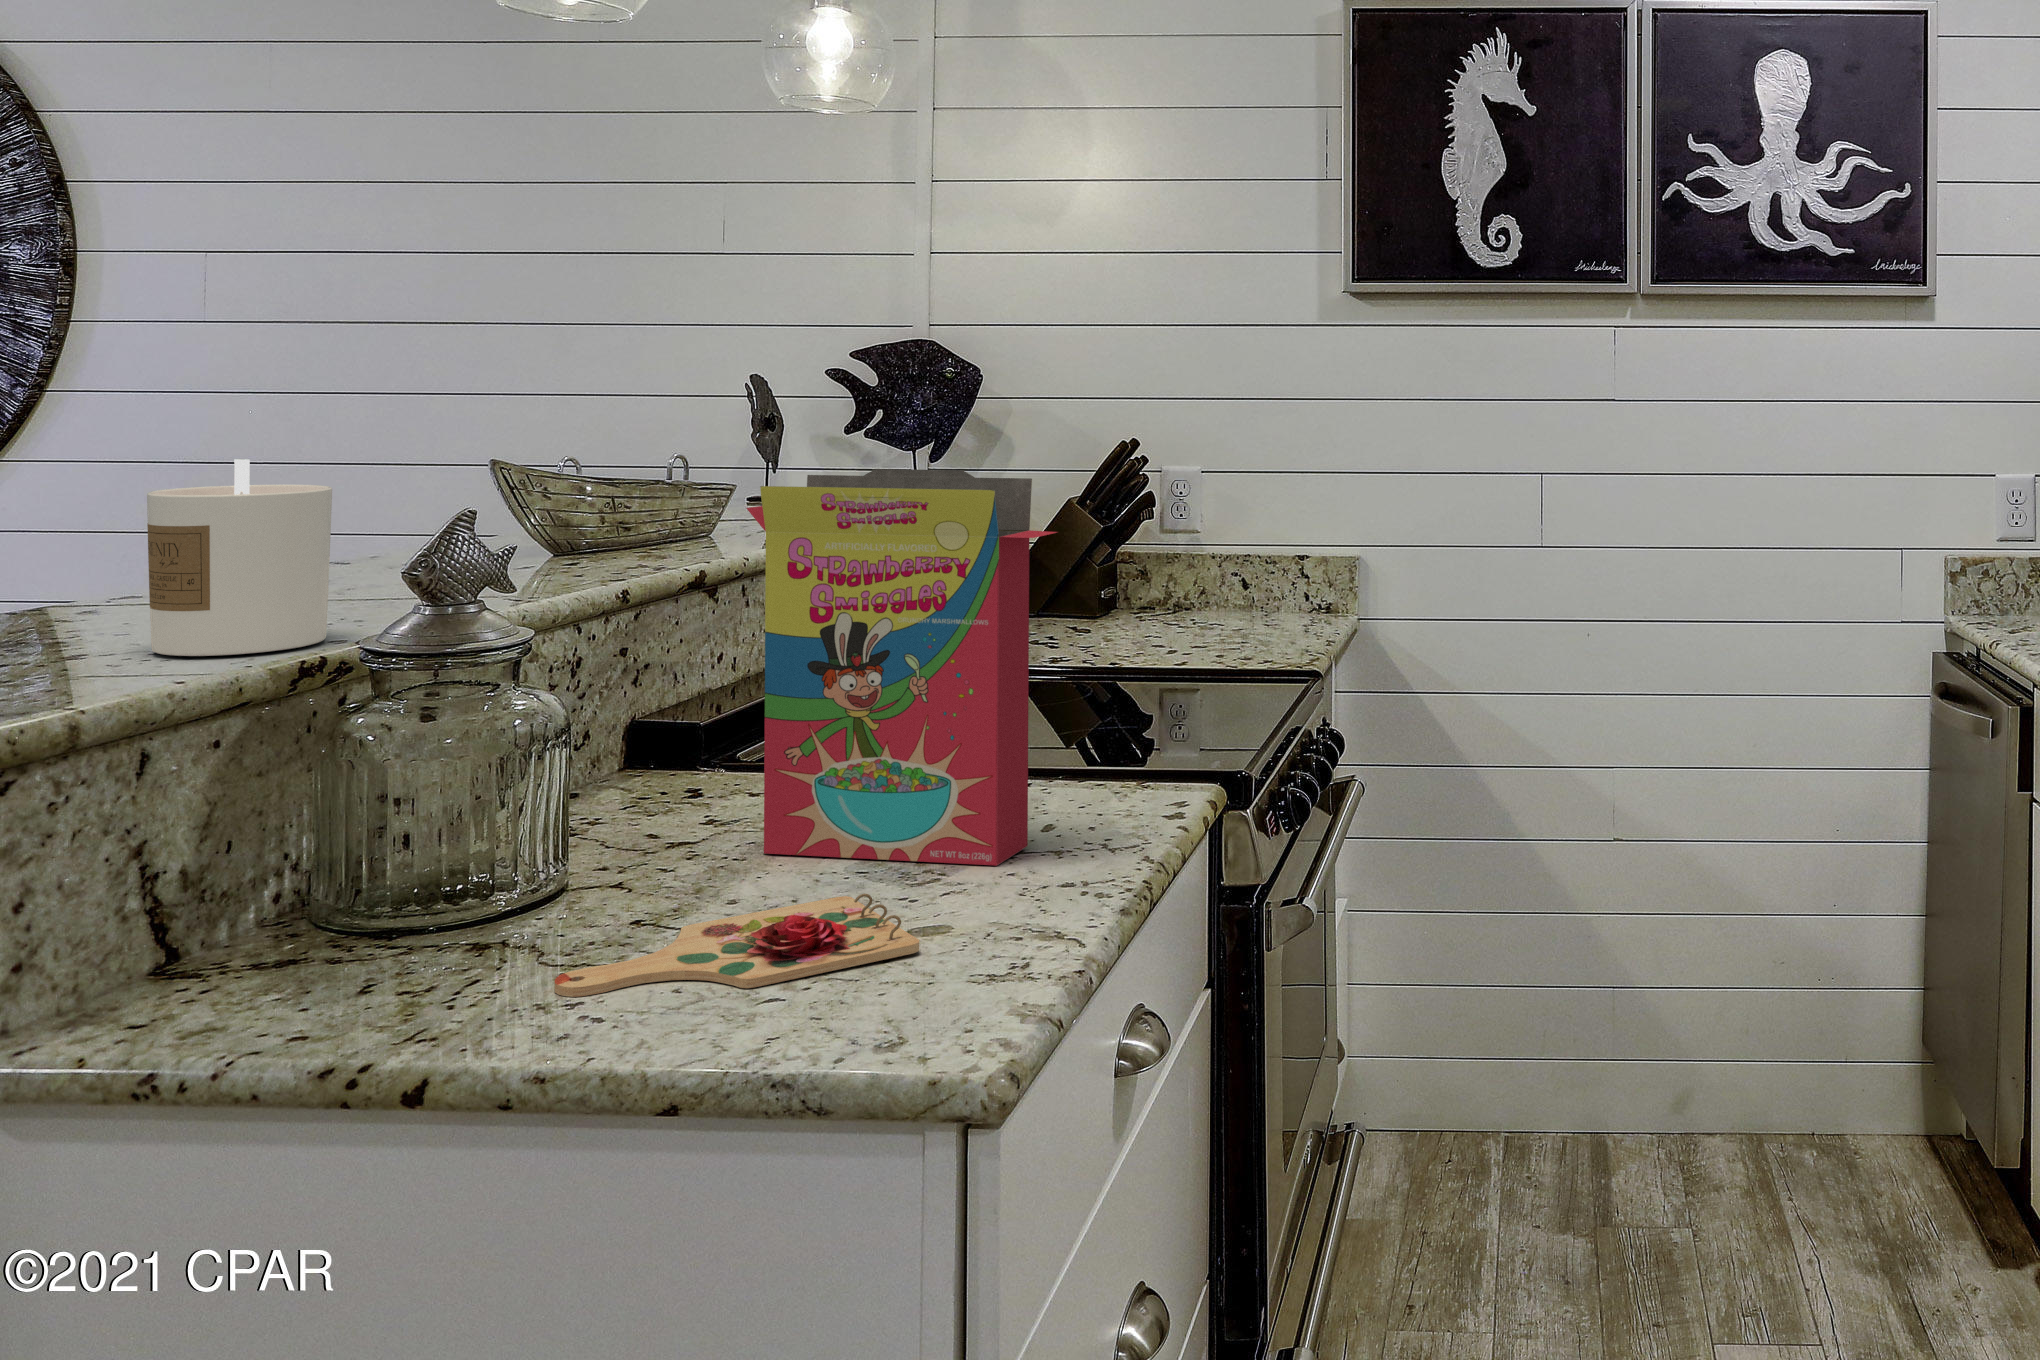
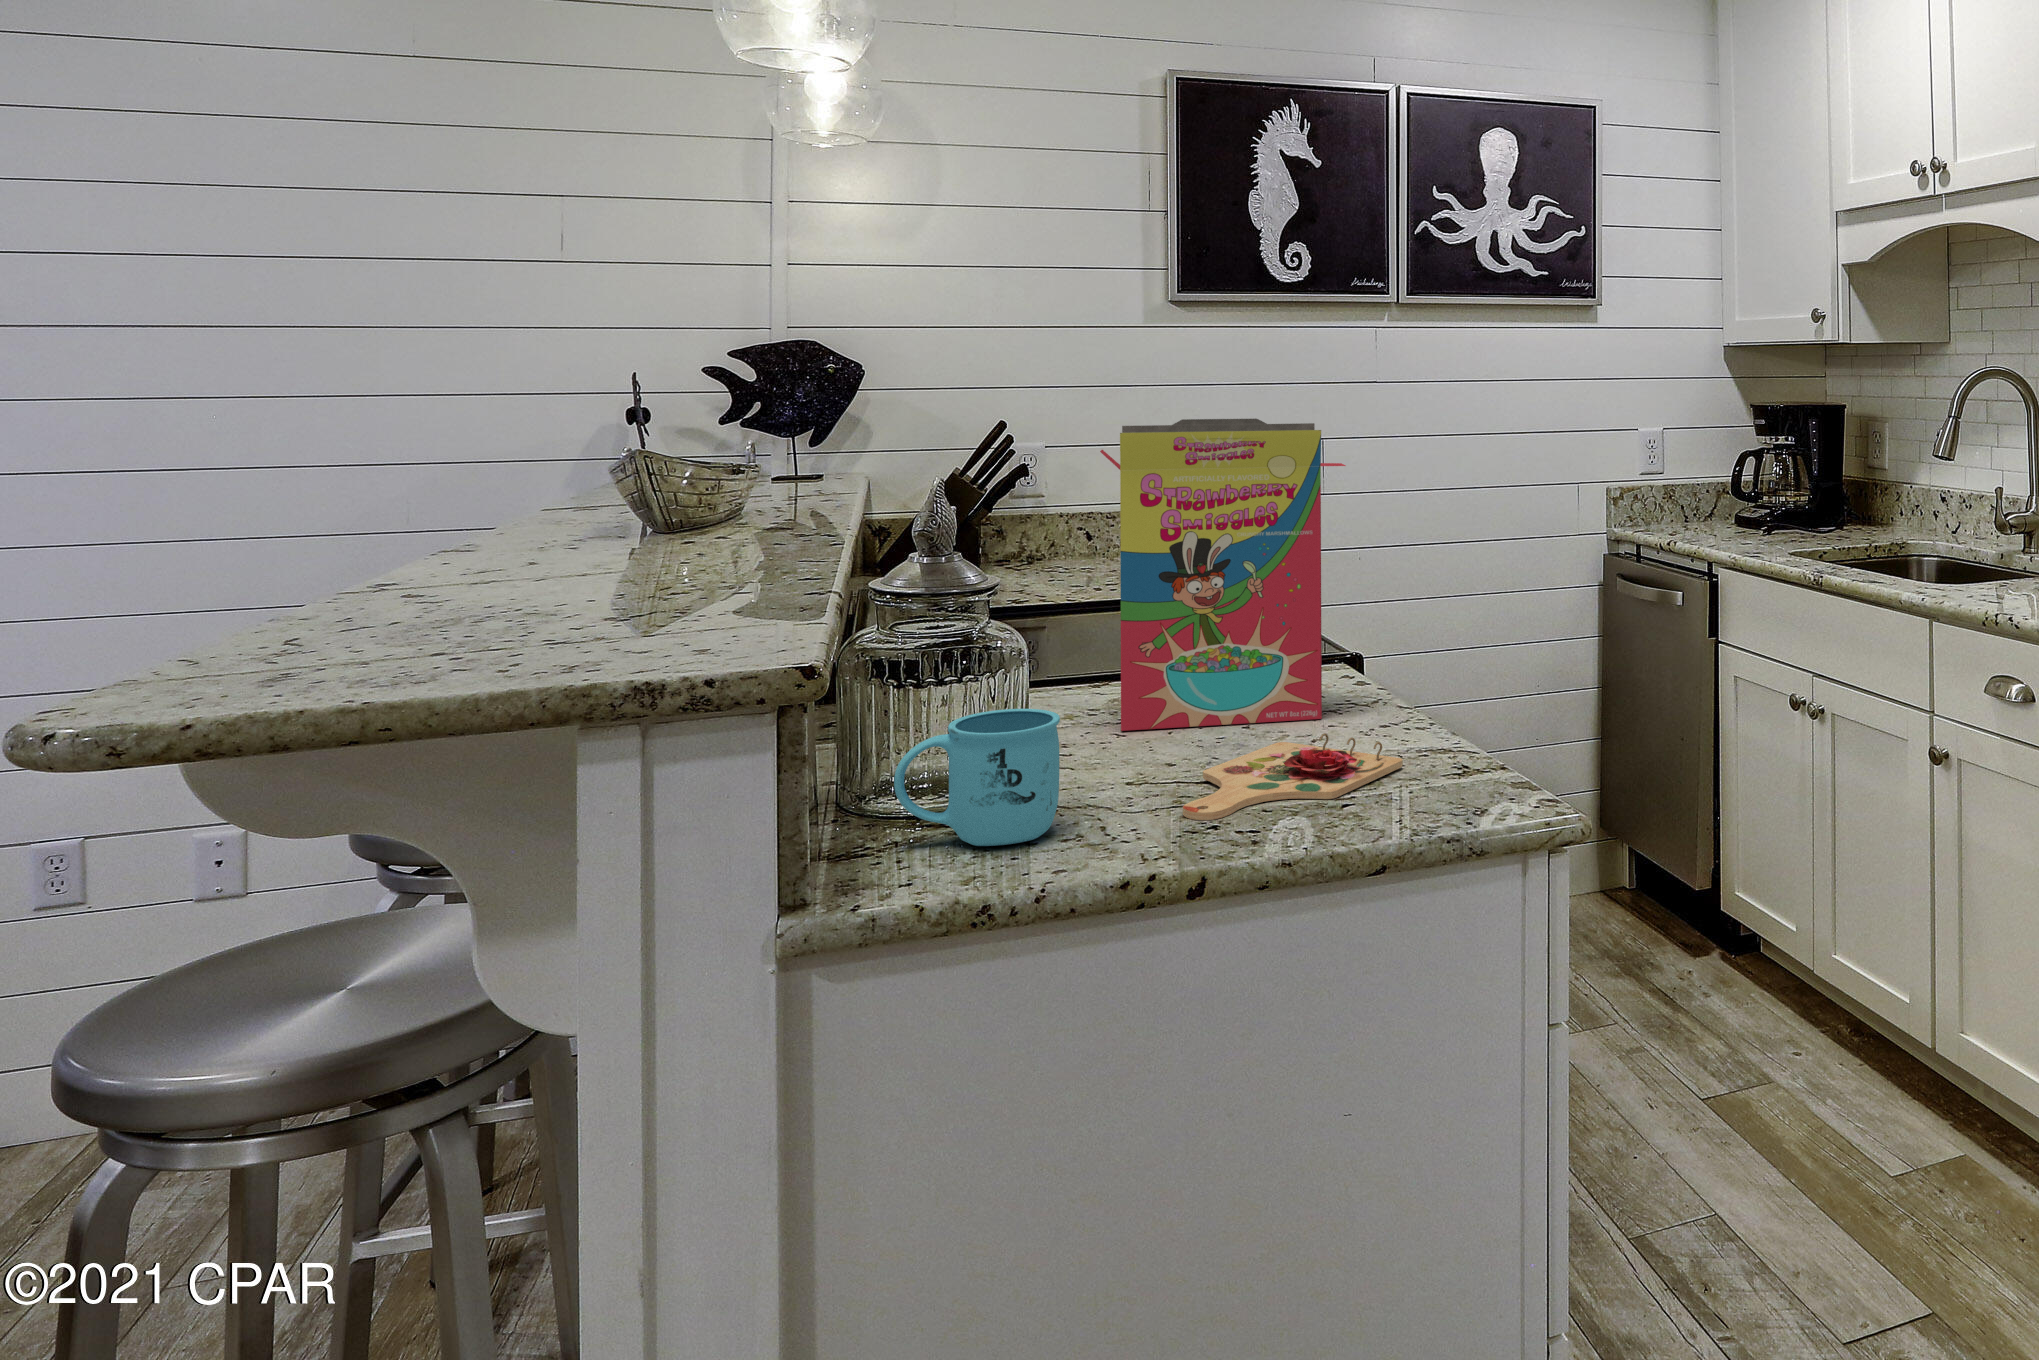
candle: present [147,459,332,656] -> none [588,418,747,595]
mug: none [224,829,422,996] -> present [894,709,1060,846]

